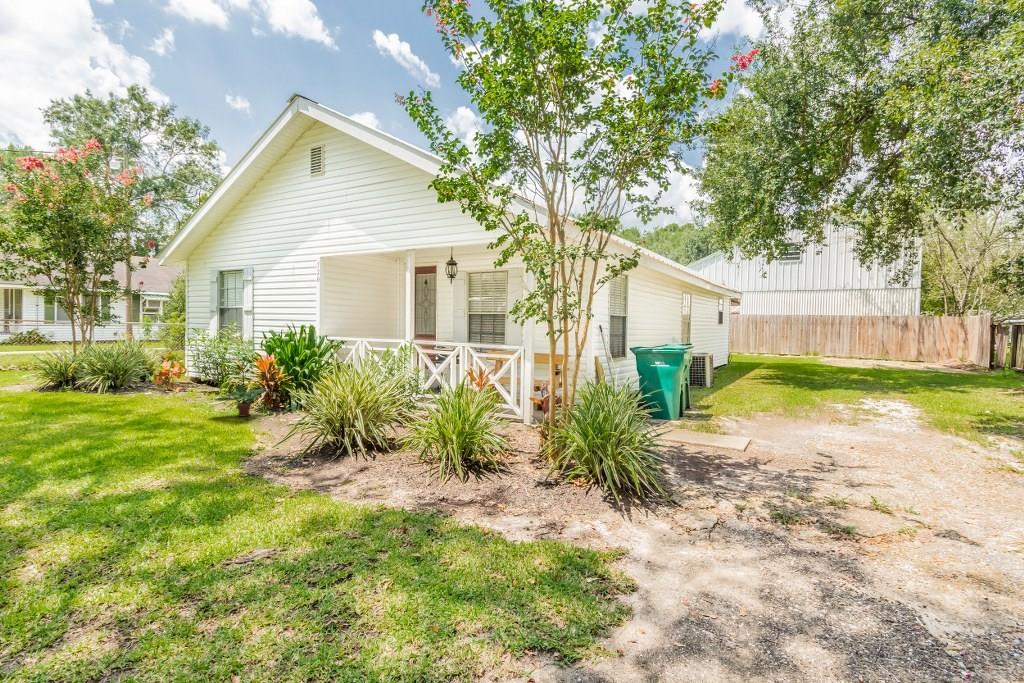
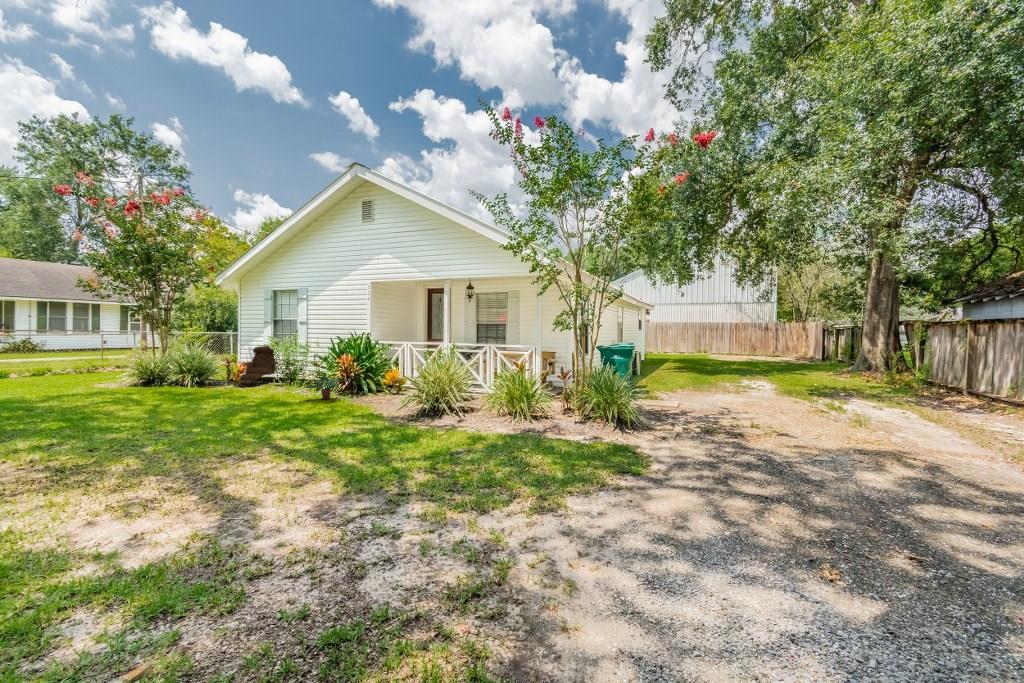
lounge chair: none [163,342,219,394] -> present [239,346,277,386]

